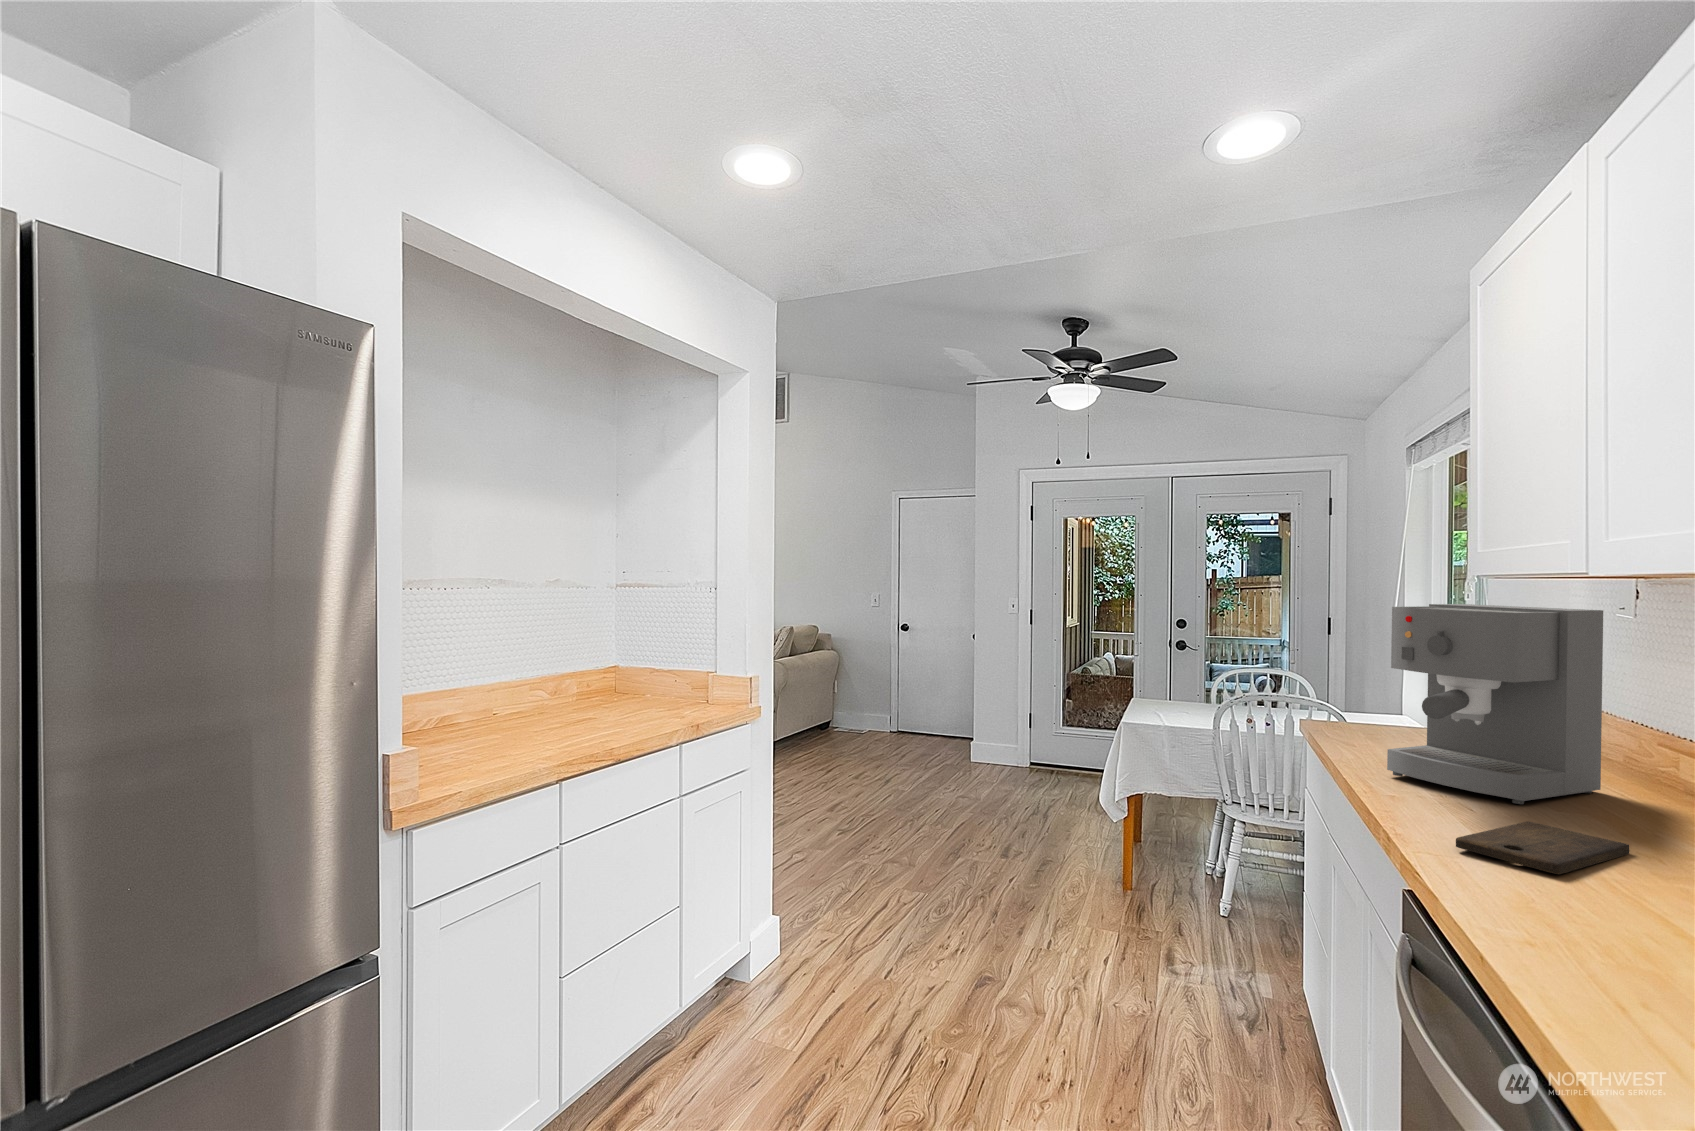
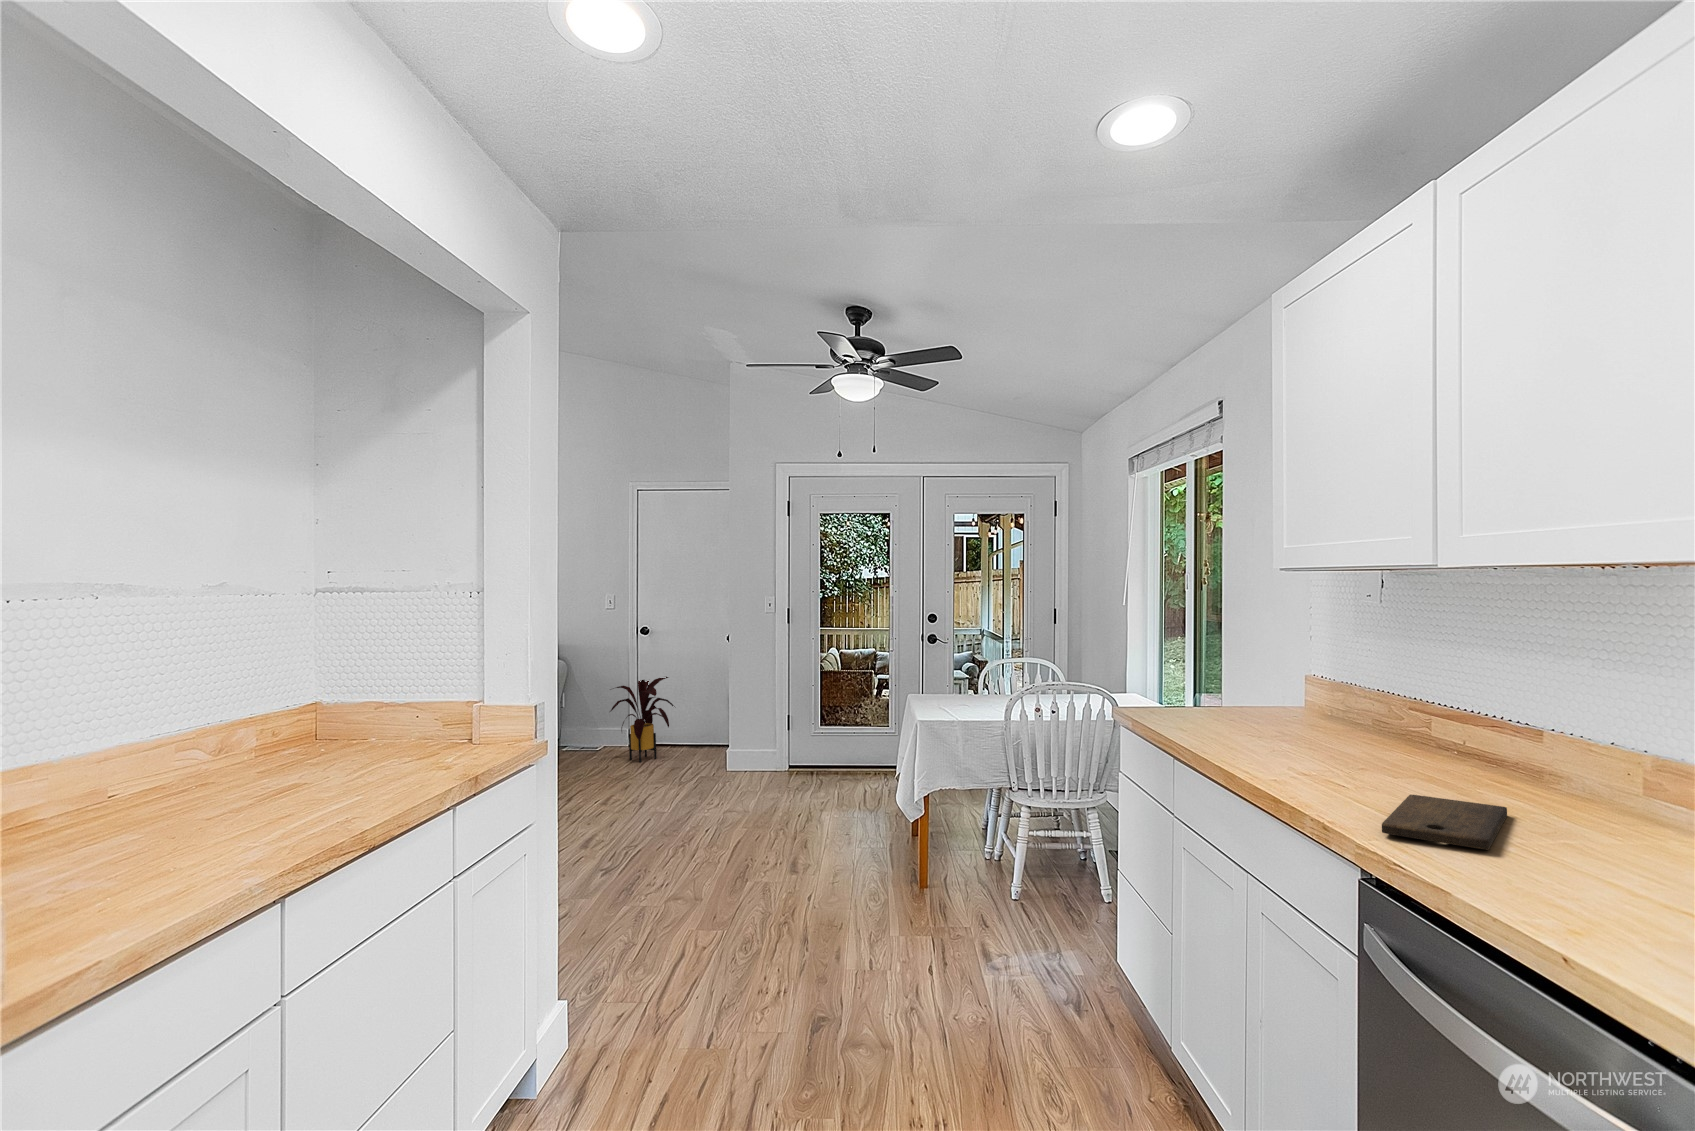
coffee maker: present [1387,604,1603,804] -> none [1243,587,1418,775]
house plant: none [867,666,933,743] -> present [610,677,675,762]

